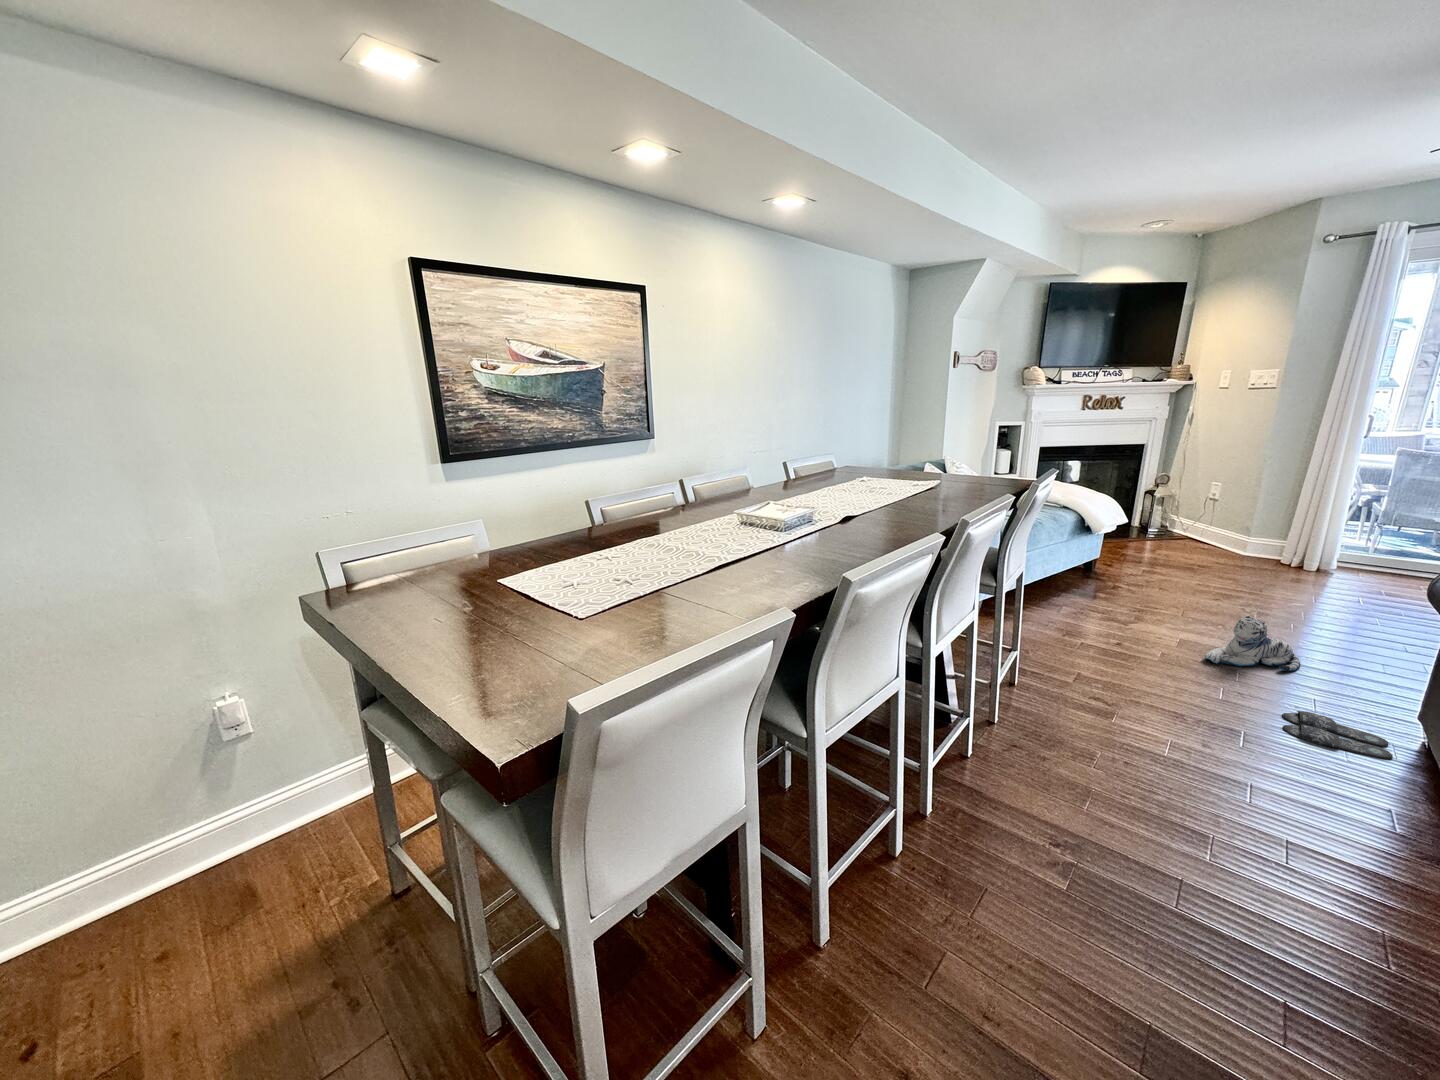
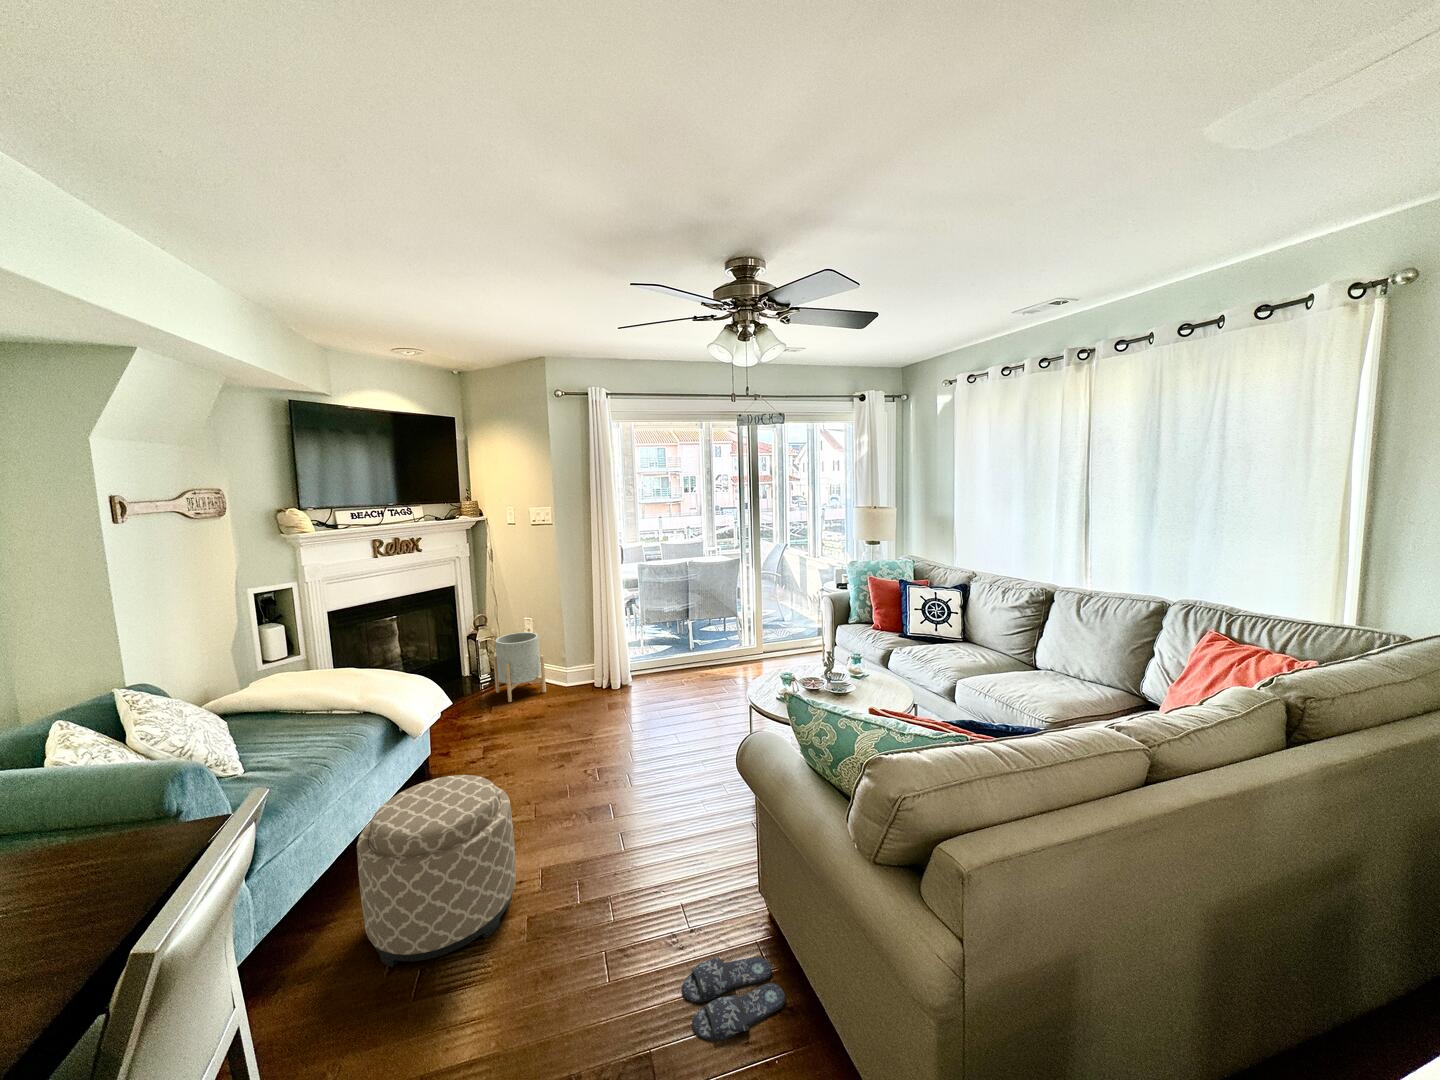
planter: none [1162,494,1224,555] -> present [493,632,546,702]
ottoman: none [1055,543,1168,642] -> present [357,775,516,967]
plush toy: present [1205,616,1301,671] -> none [578,827,661,916]

